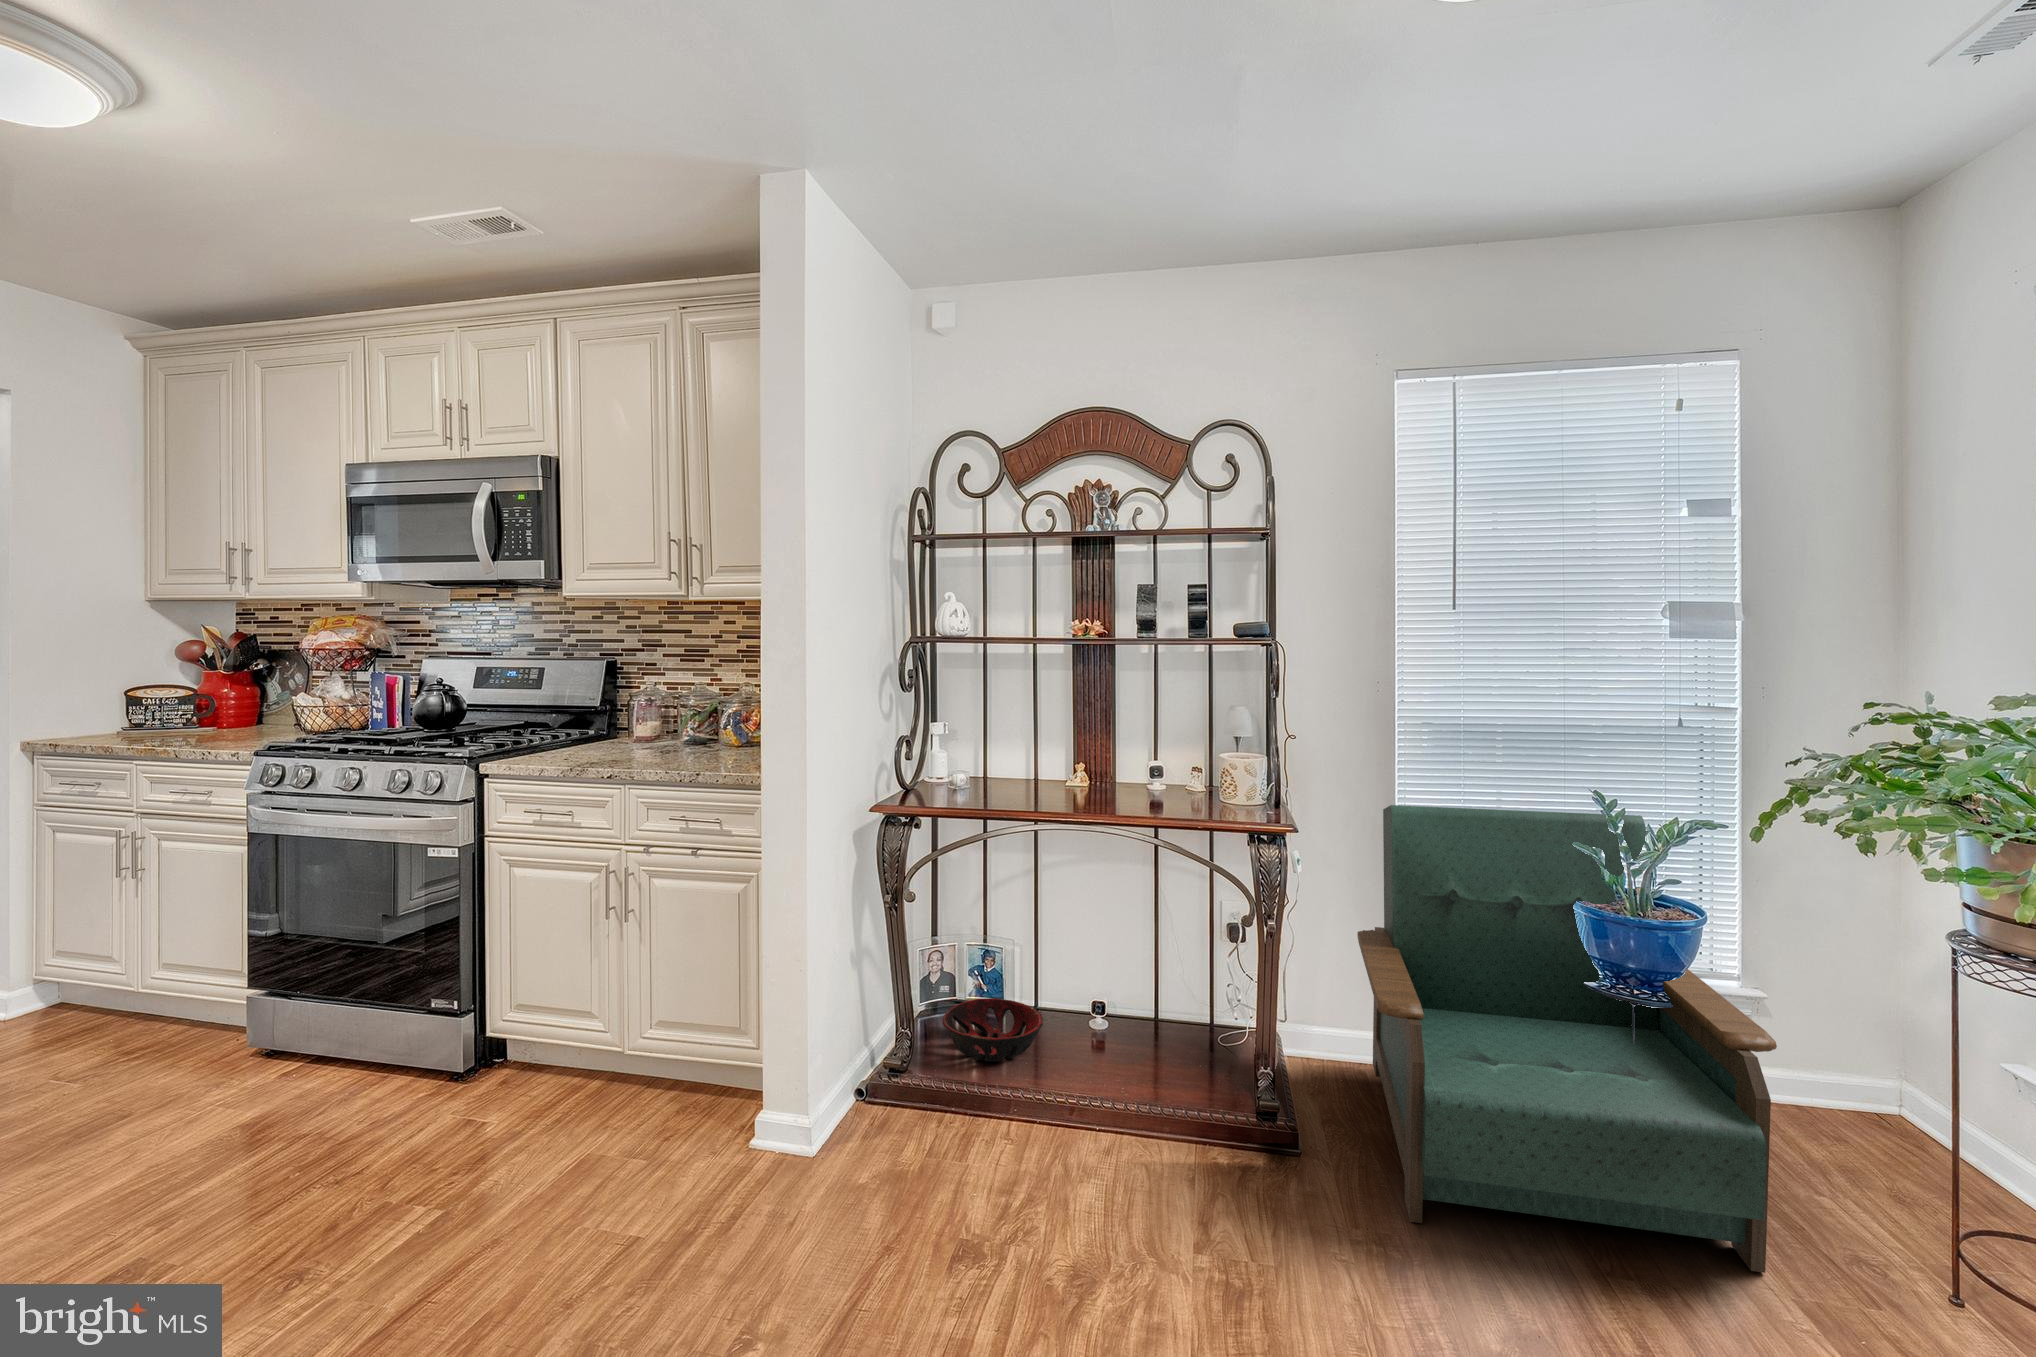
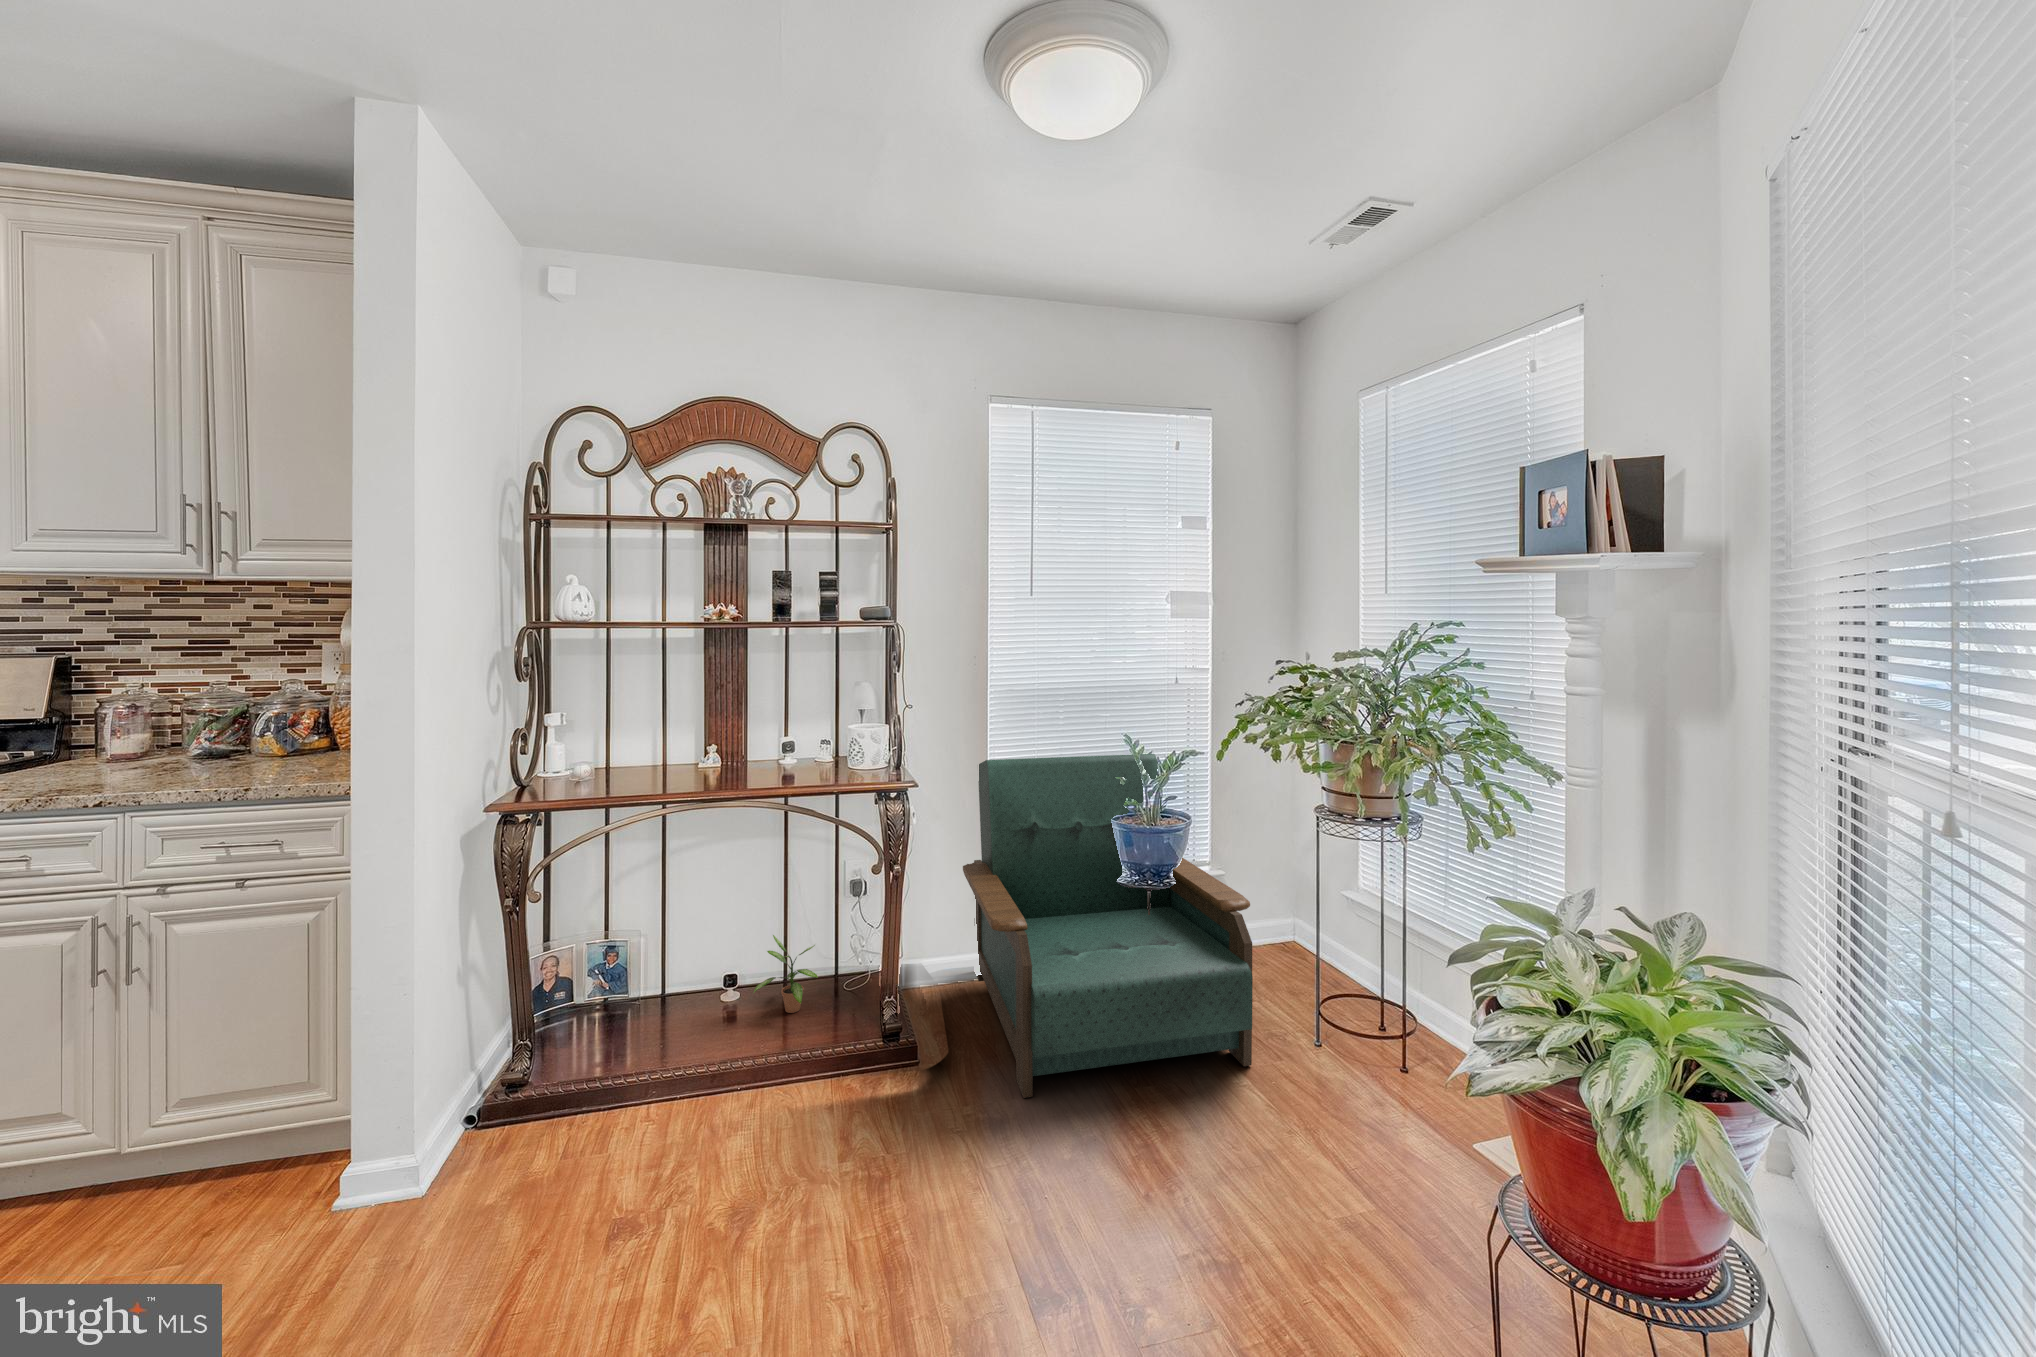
potted plant: none [1112,975,1181,1064] -> present [753,935,818,1013]
decorative bowl: present [942,998,1043,1061] -> none [567,981,682,1050]

